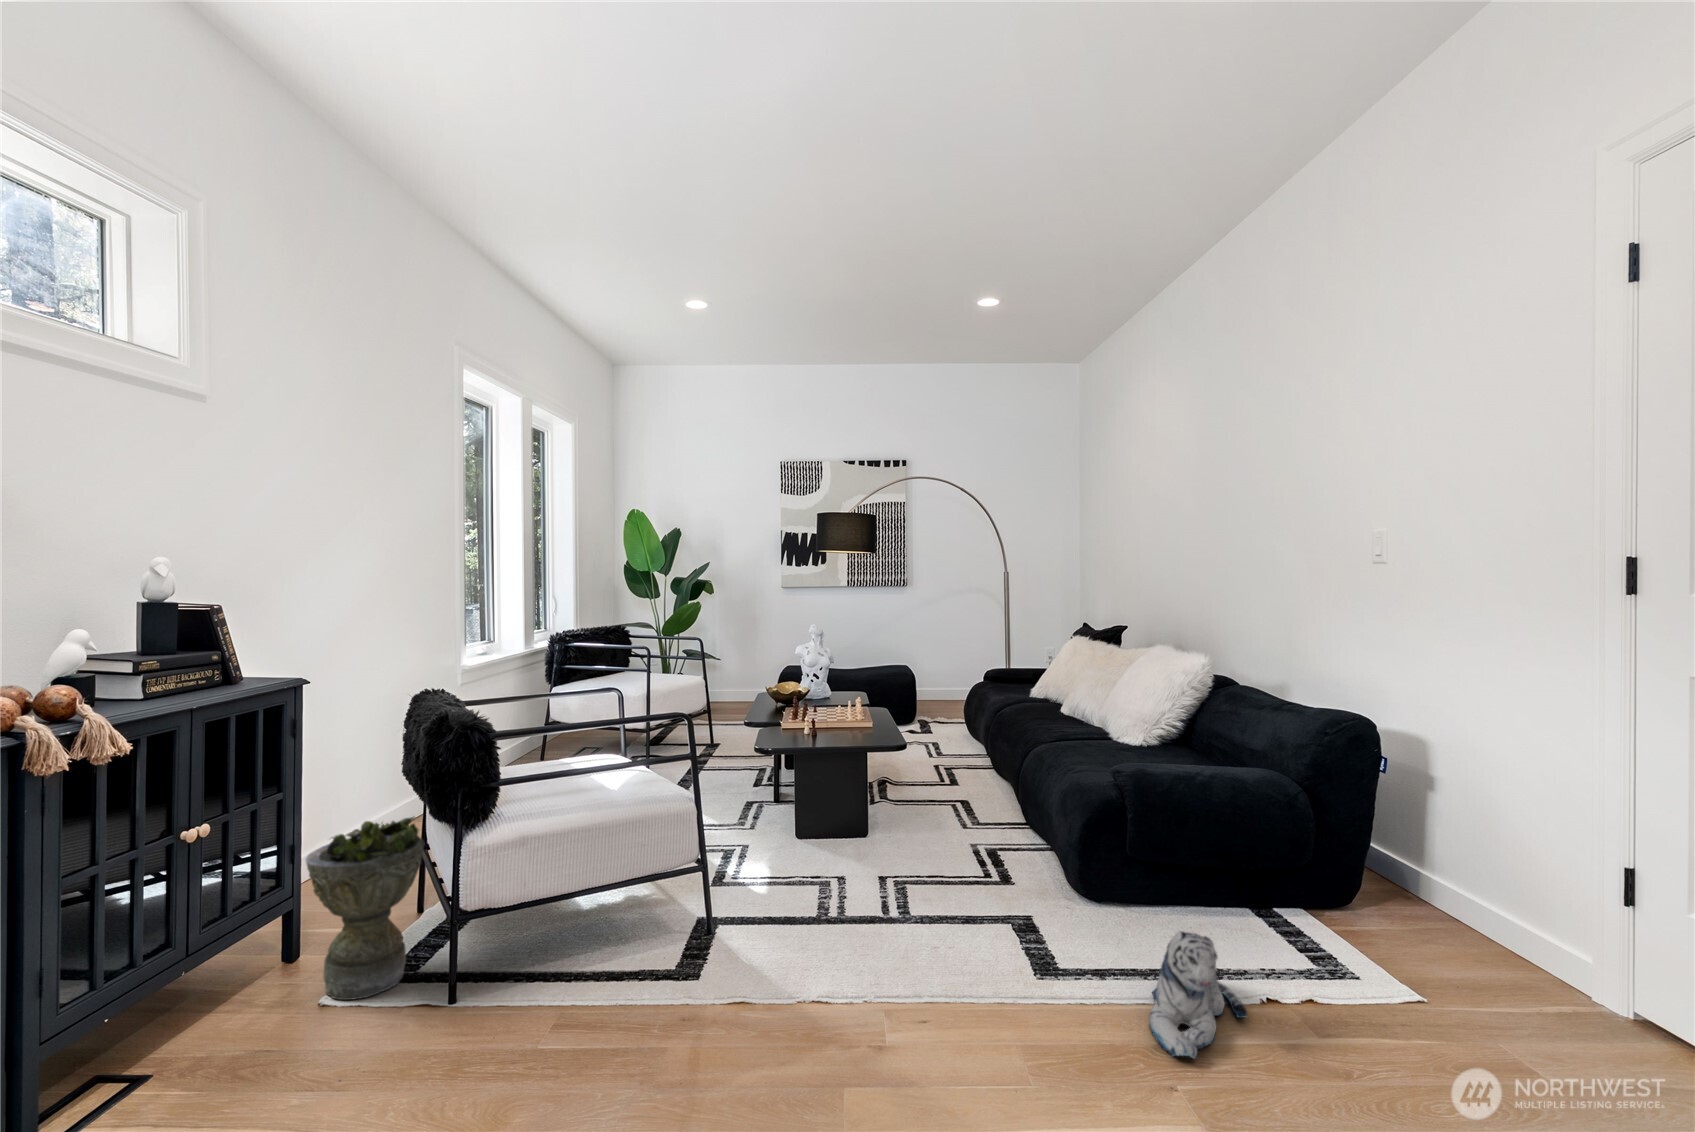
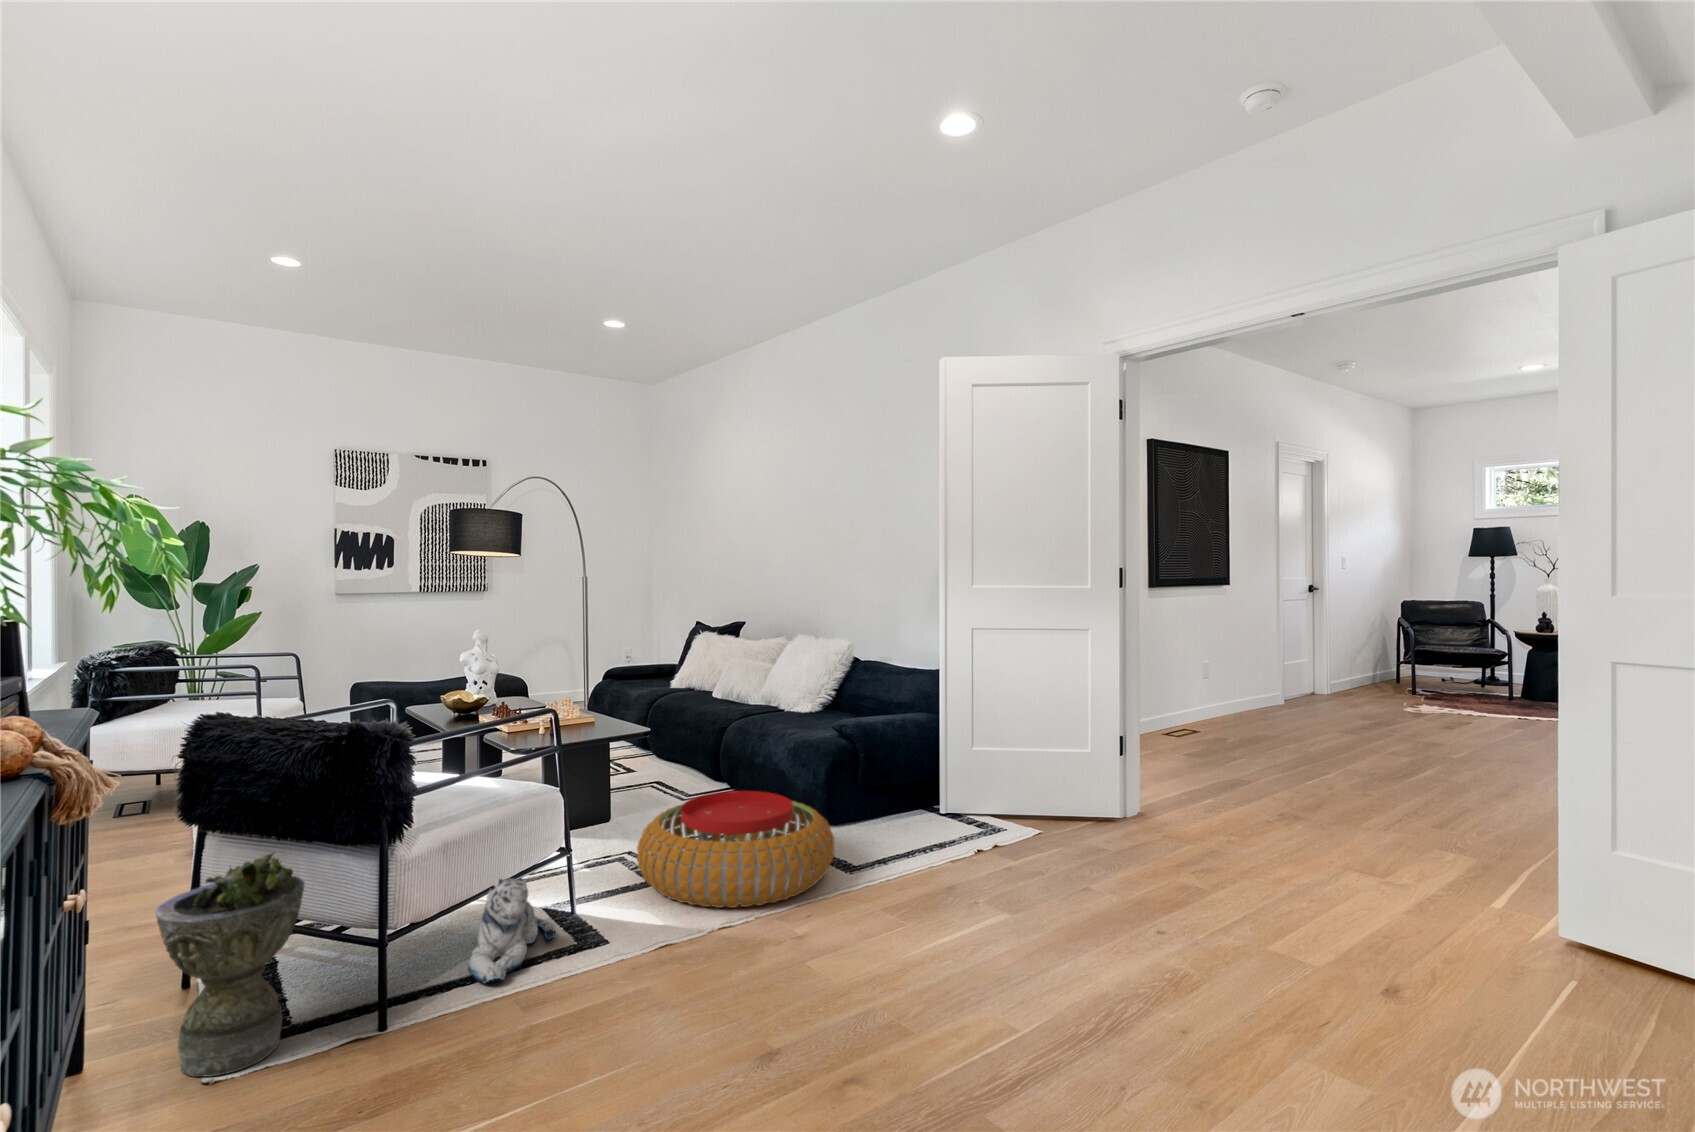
pouf: none [793,832,1032,988] -> present [637,791,834,908]
plush toy: present [1149,931,1247,1059] -> present [469,878,555,984]

